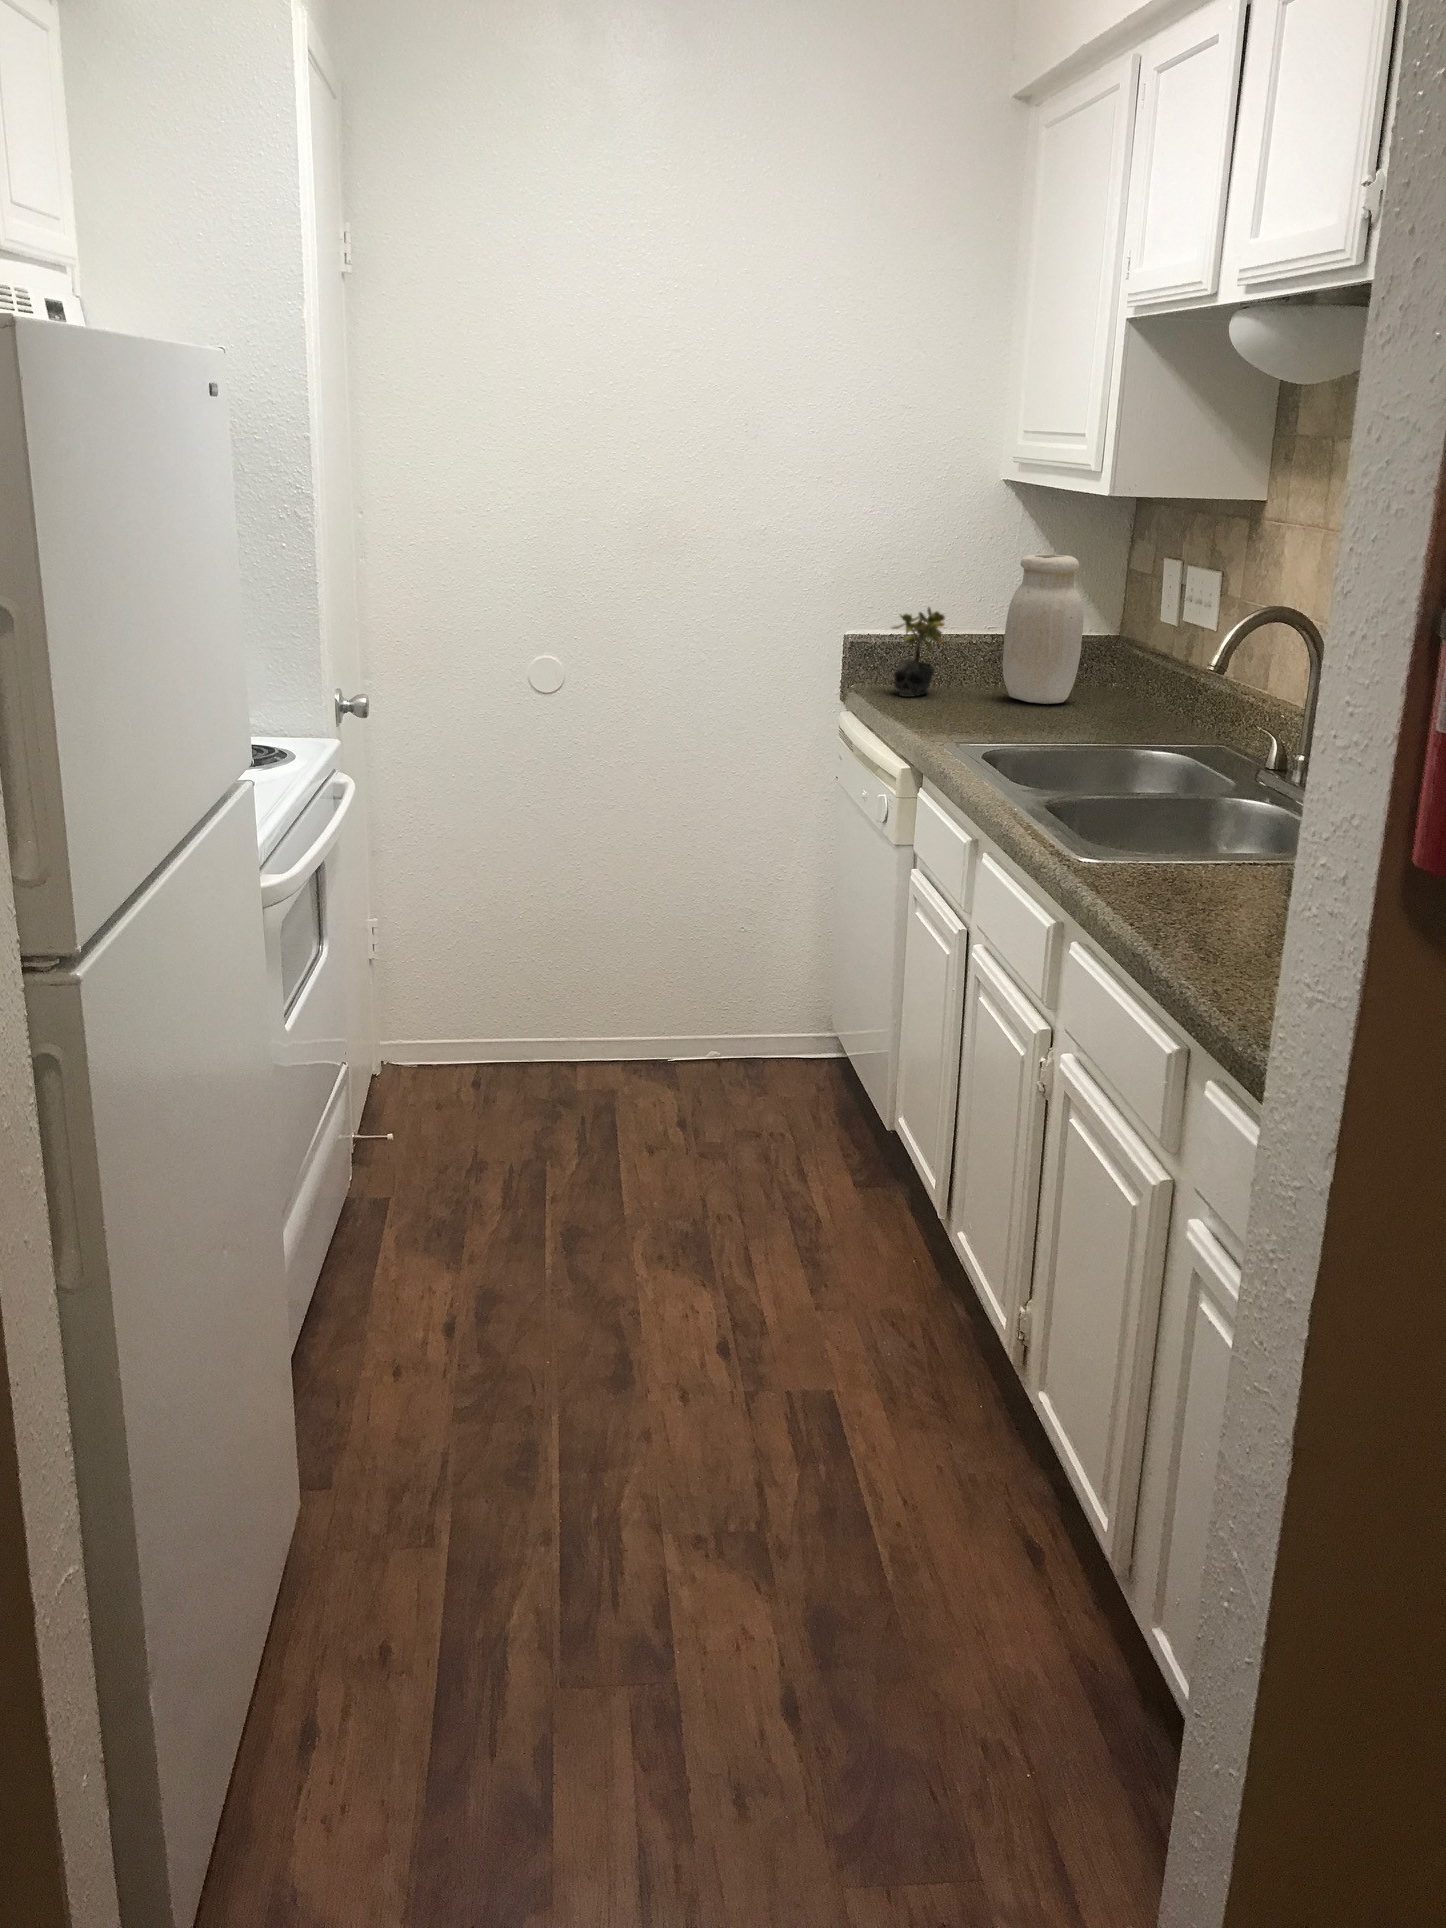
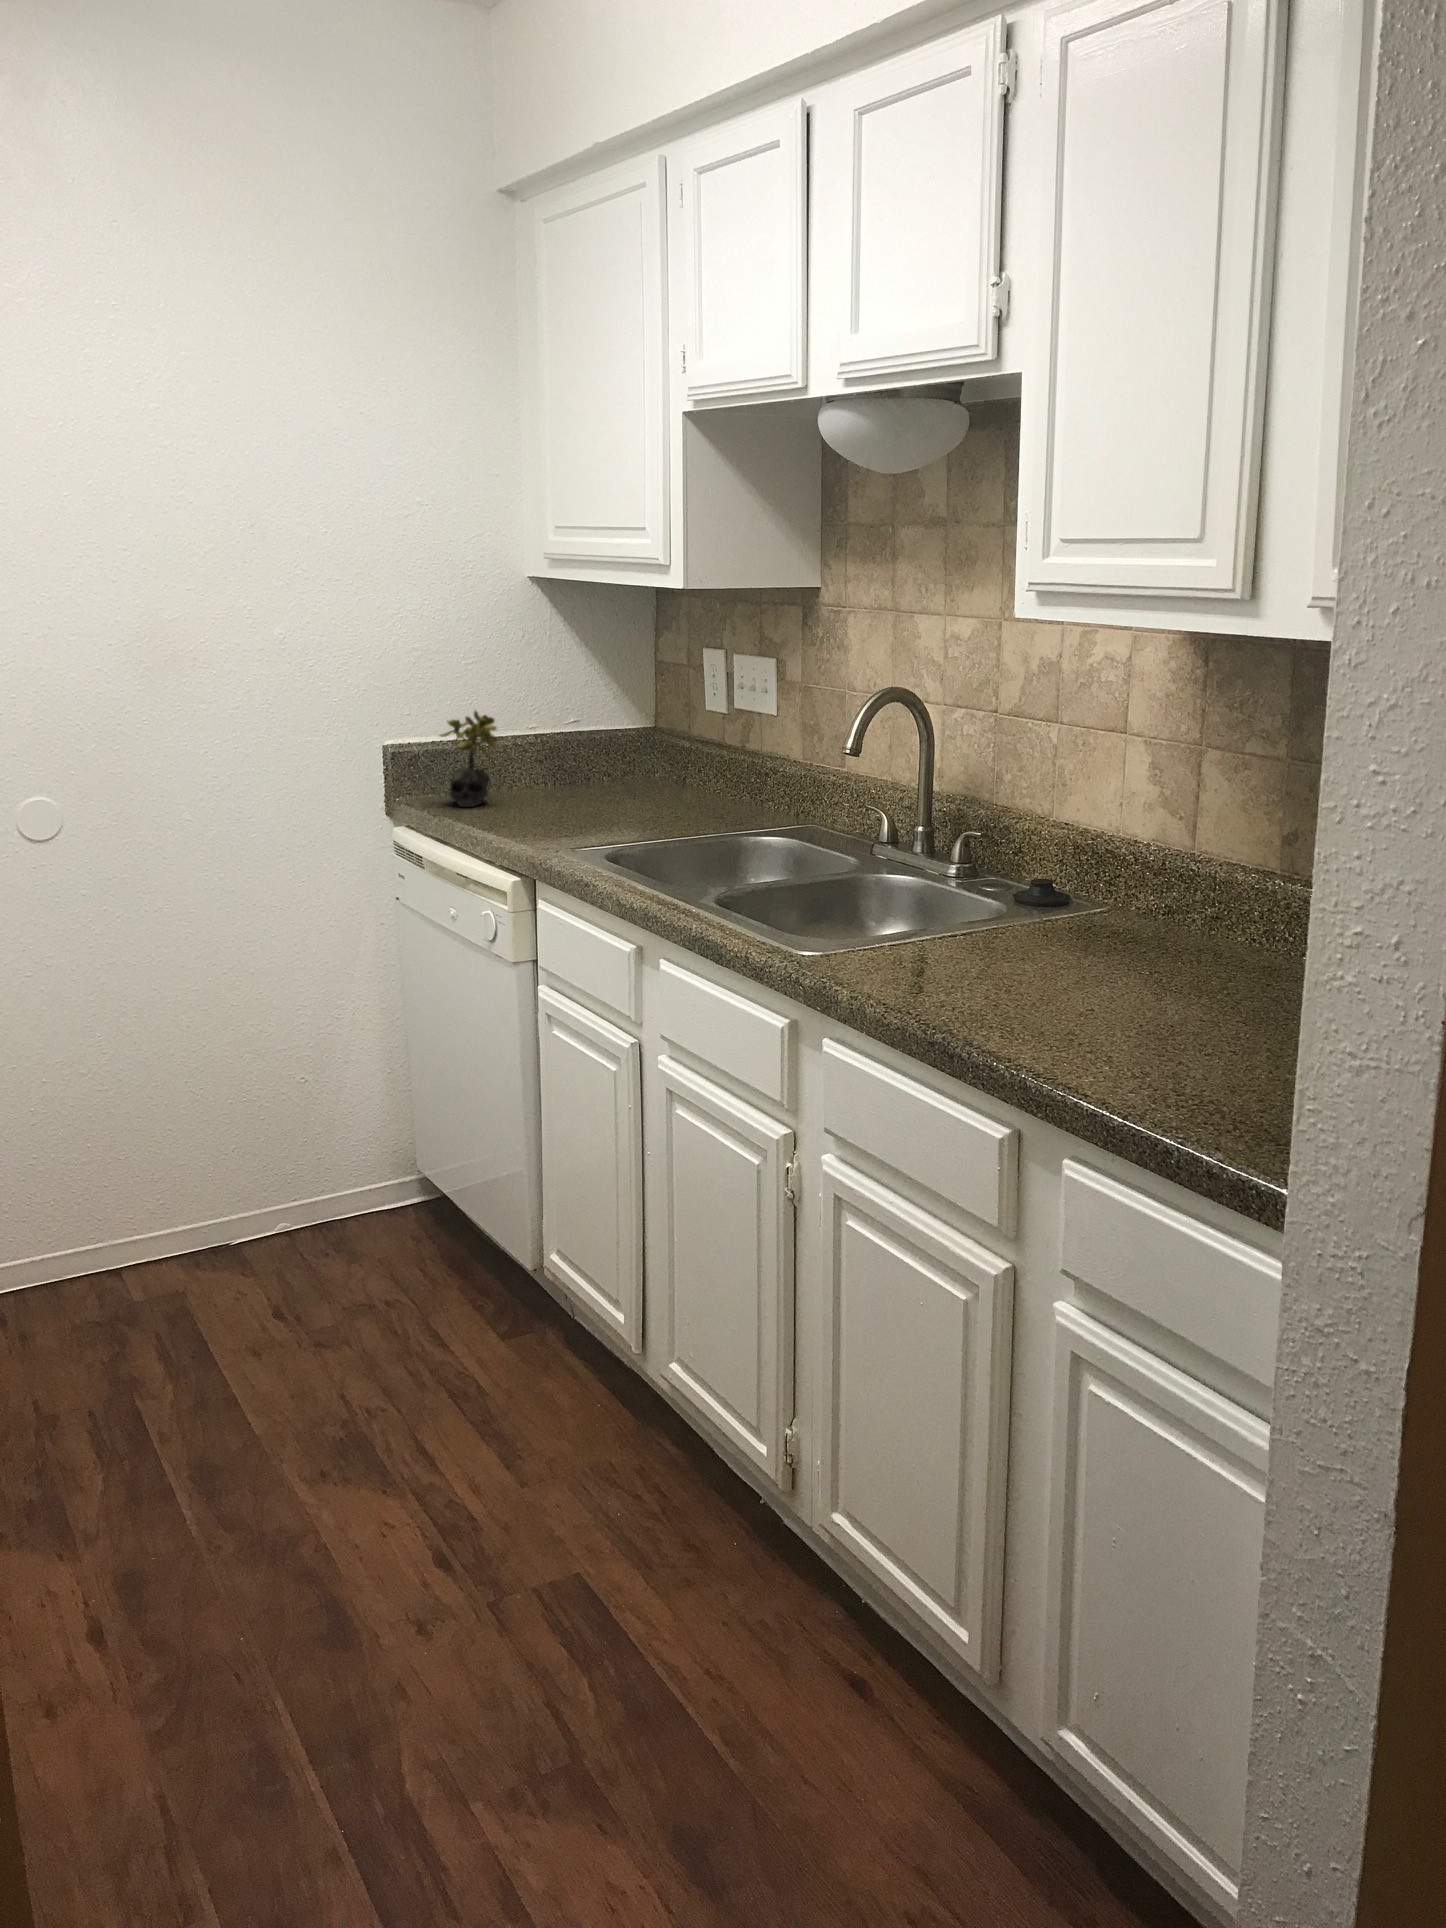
jar: present [1003,554,1083,704] -> none [561,649,640,801]

